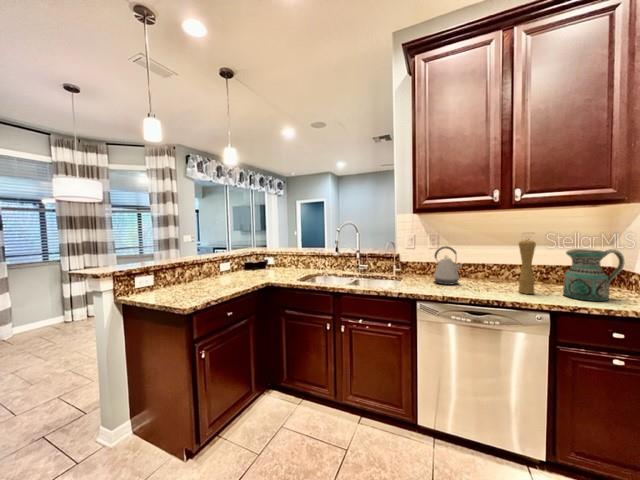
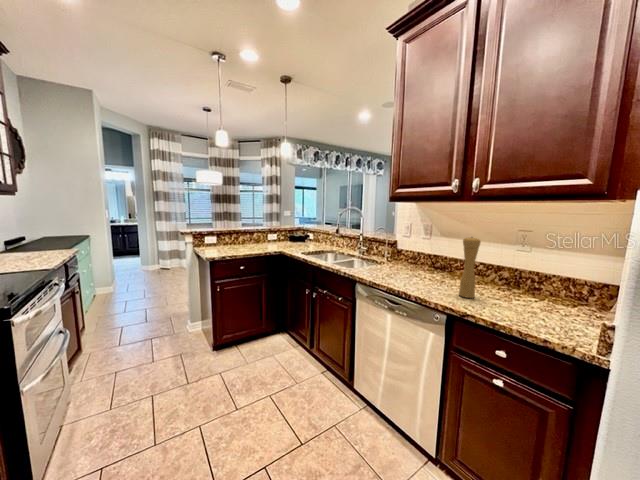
kettle: present [433,246,461,285] -> none [403,237,428,276]
ceramic pitcher: present [563,249,625,301] -> none [499,254,579,321]

